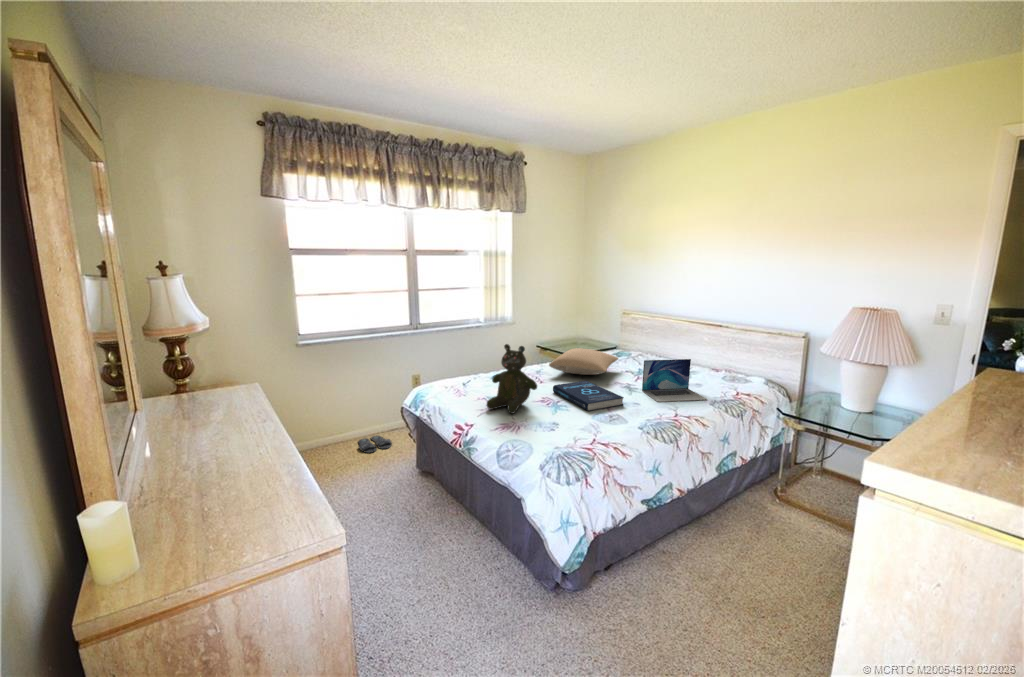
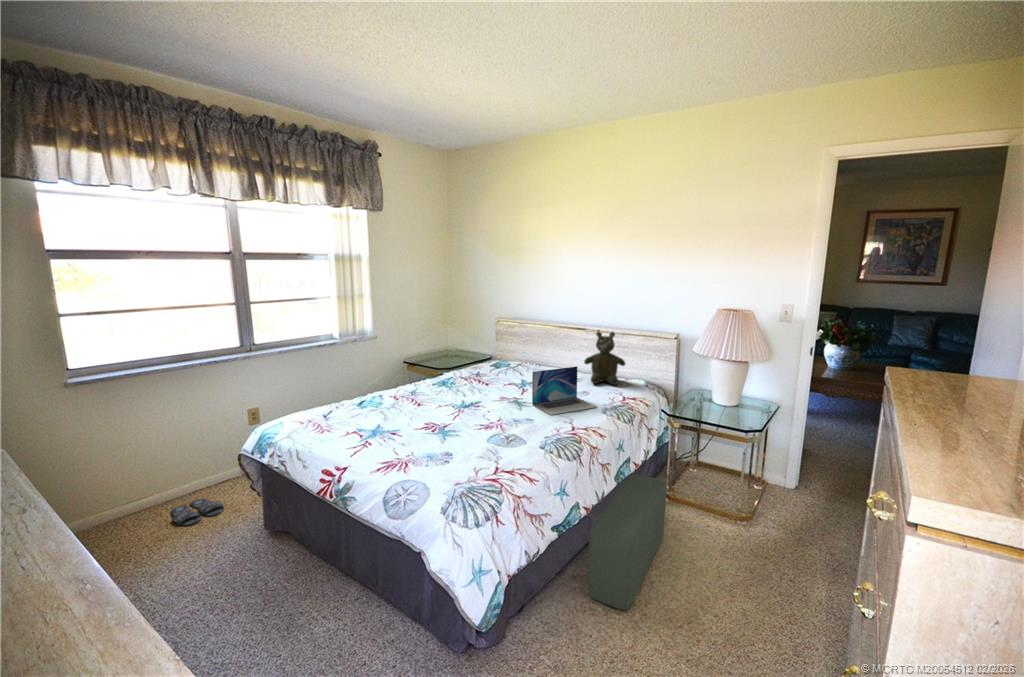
teddy bear: present [487,344,537,414] -> present [584,332,625,385]
pillow: present [549,348,618,375] -> none [427,364,502,393]
book: present [553,381,624,411] -> none [437,400,517,435]
pouf: none [674,468,773,592] -> present [588,475,667,610]

